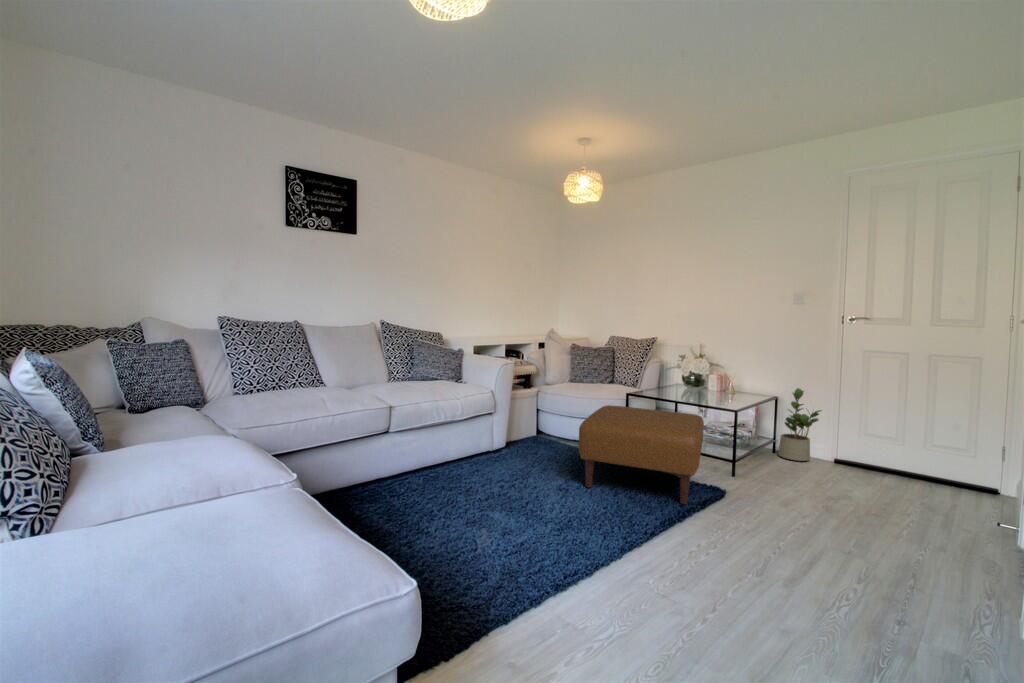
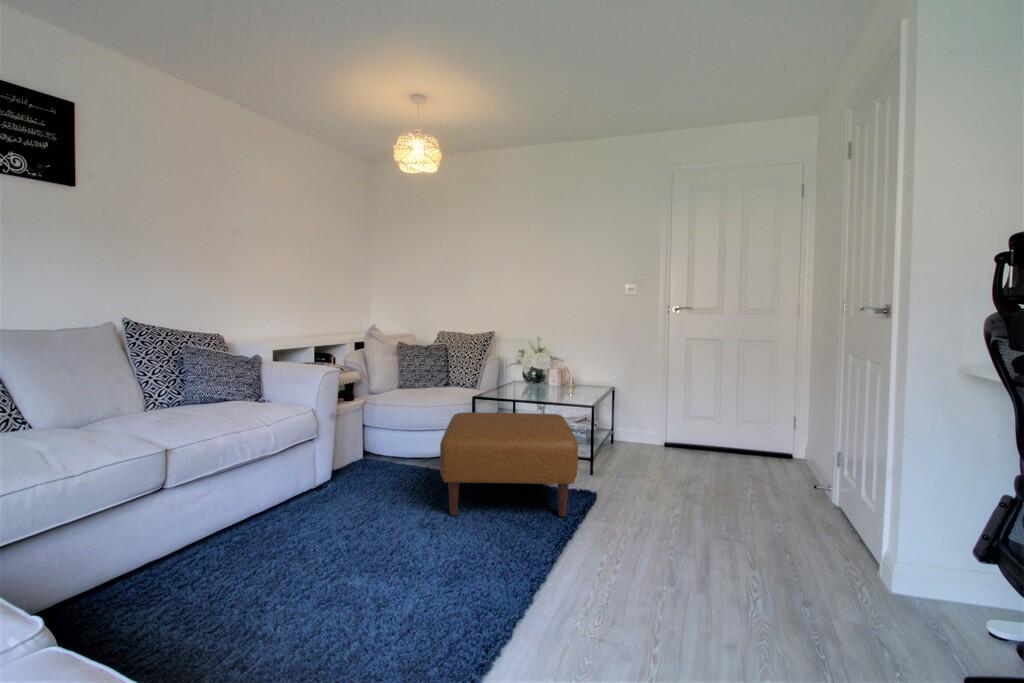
potted plant: present [778,388,821,461] -> none [619,378,655,449]

